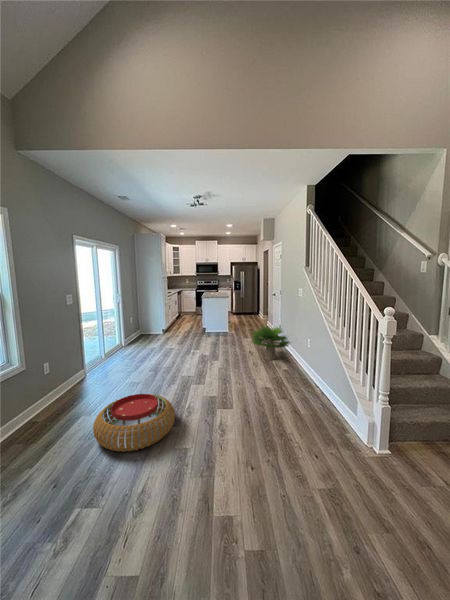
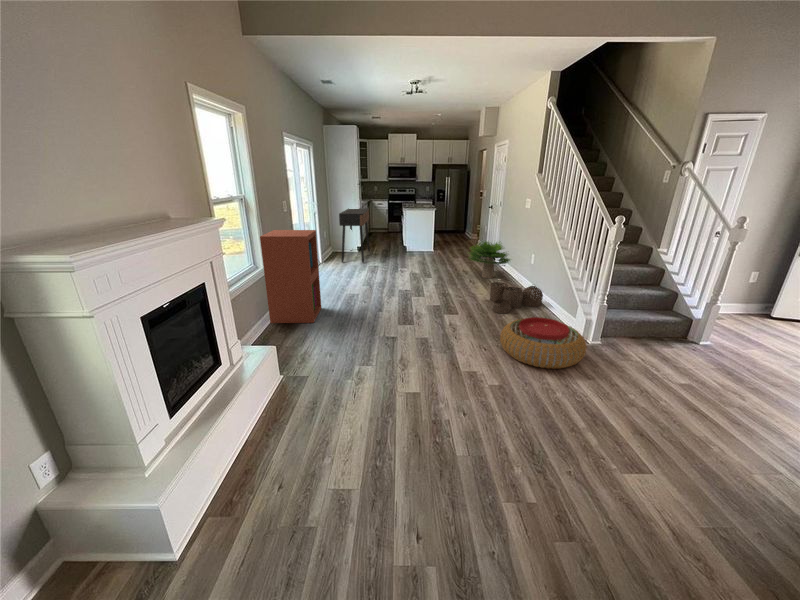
console table: none [141,298,174,345] -> present [339,208,370,263]
bookshelf: none [13,323,92,427] -> present [260,230,321,323]
woven basket: none [268,366,320,406] -> present [490,282,543,313]
pouf: present [93,394,175,452] -> present [500,317,587,369]

